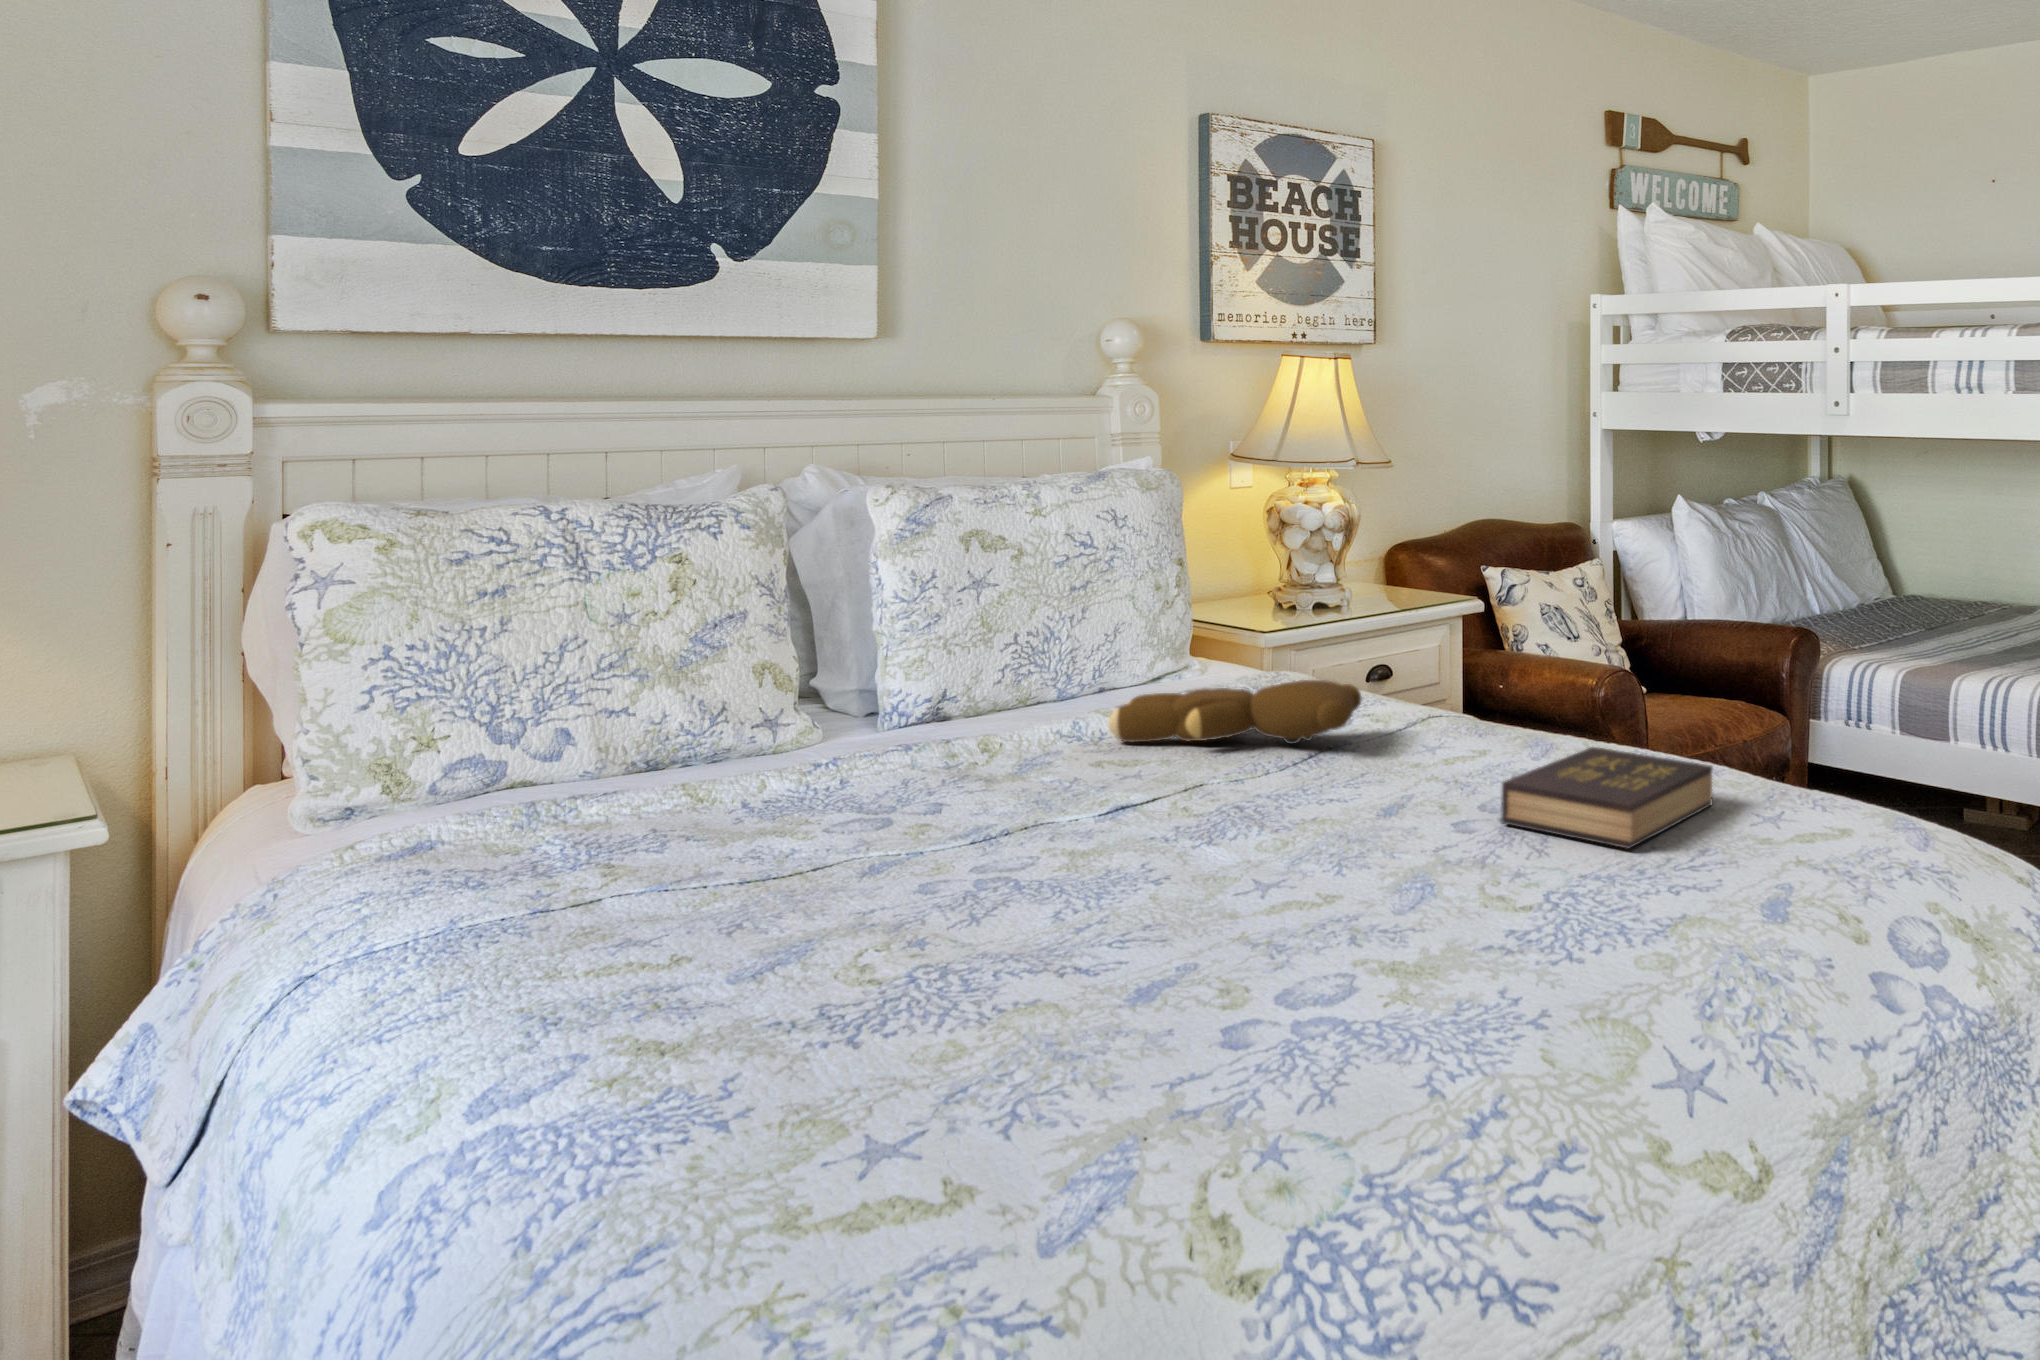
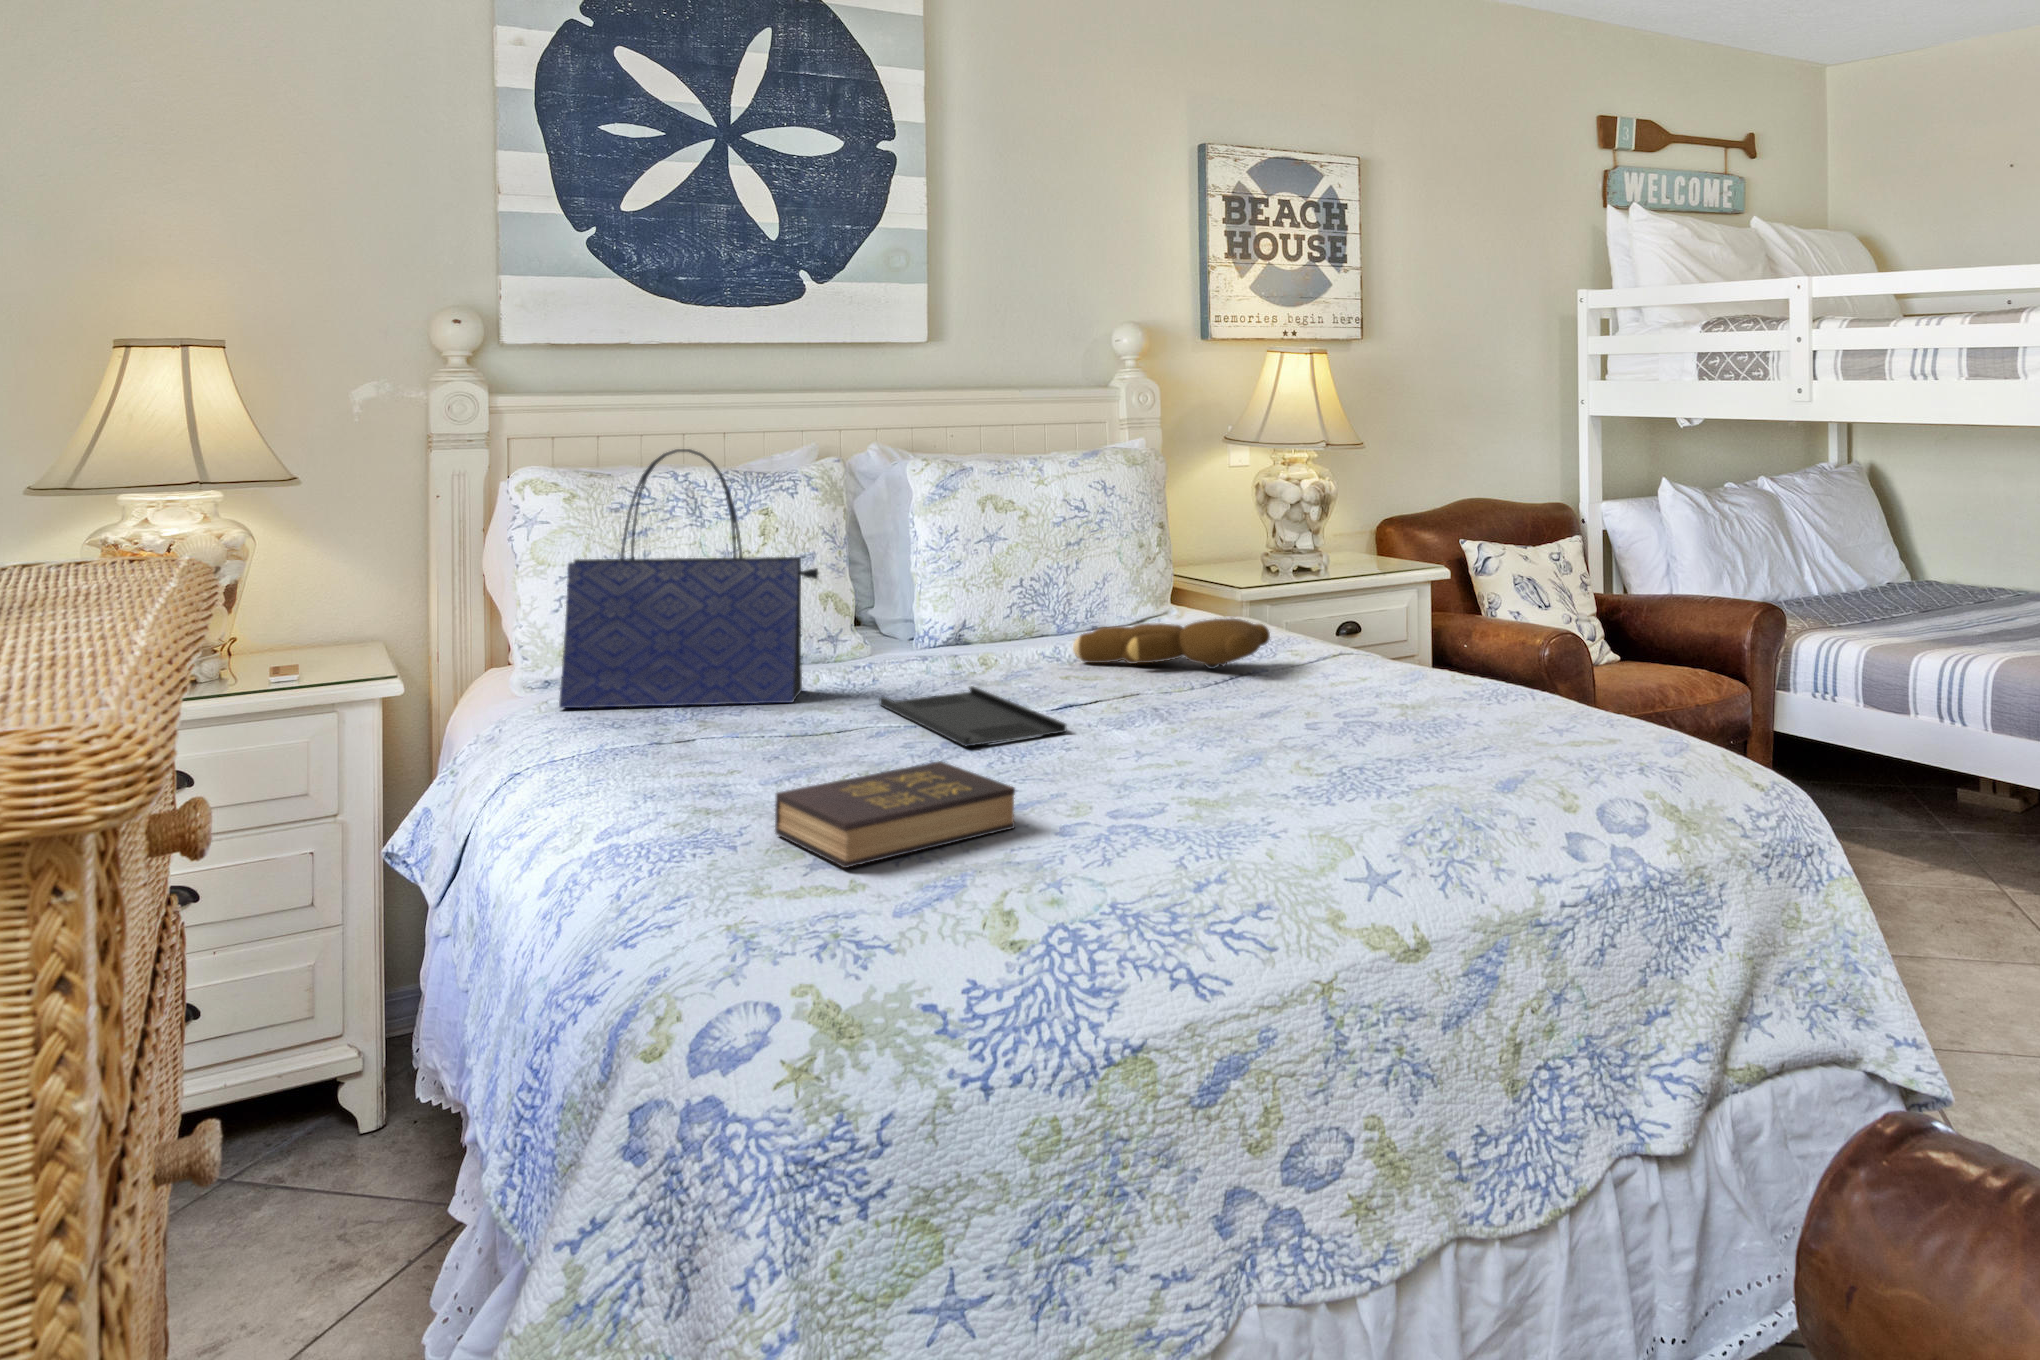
tote bag: none [362,472,773,860] -> present [559,449,818,708]
hardback book: present [1501,747,1713,849] -> present [775,761,1015,868]
tray: none [866,788,1152,891] -> present [880,686,1066,747]

